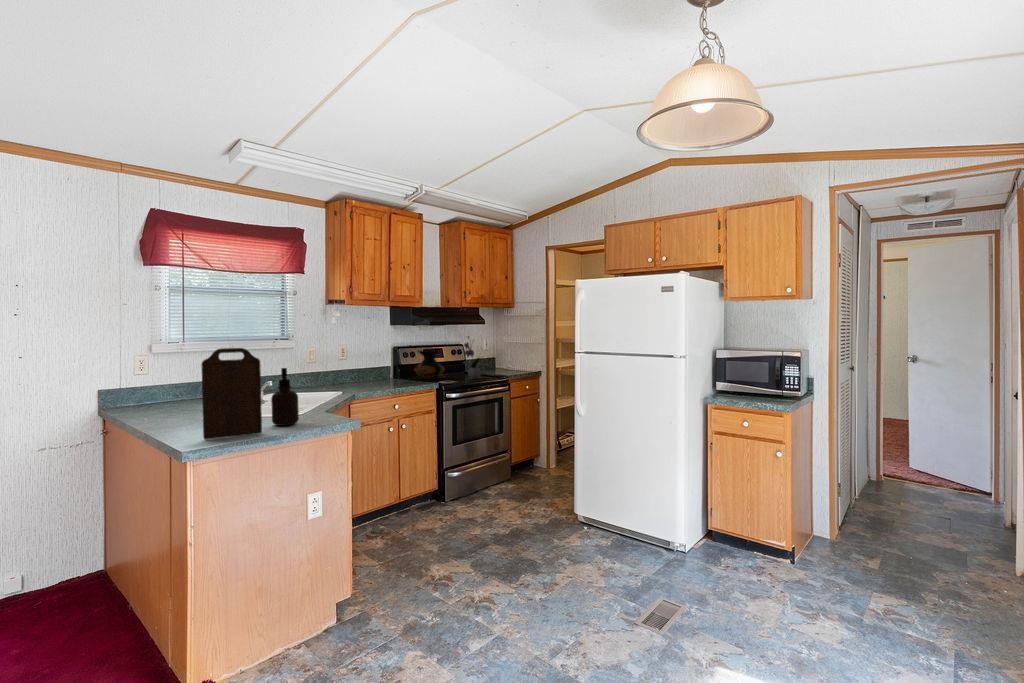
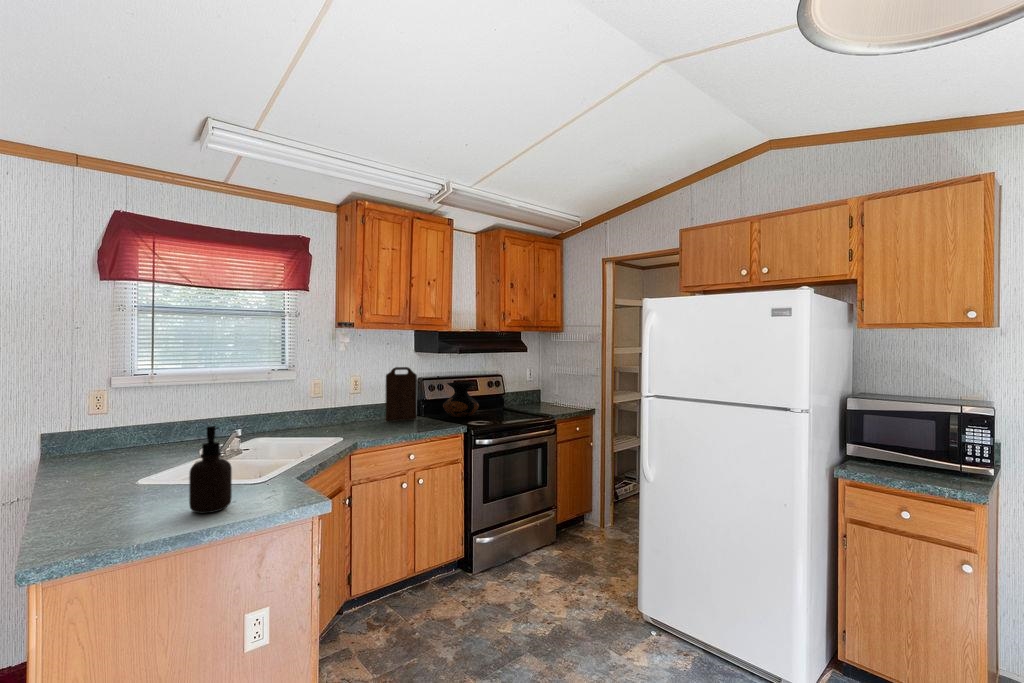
flower arrangement: present [464,337,481,379] -> none [502,367,525,419]
cutting board: present [201,348,262,440] -> present [385,367,417,421]

